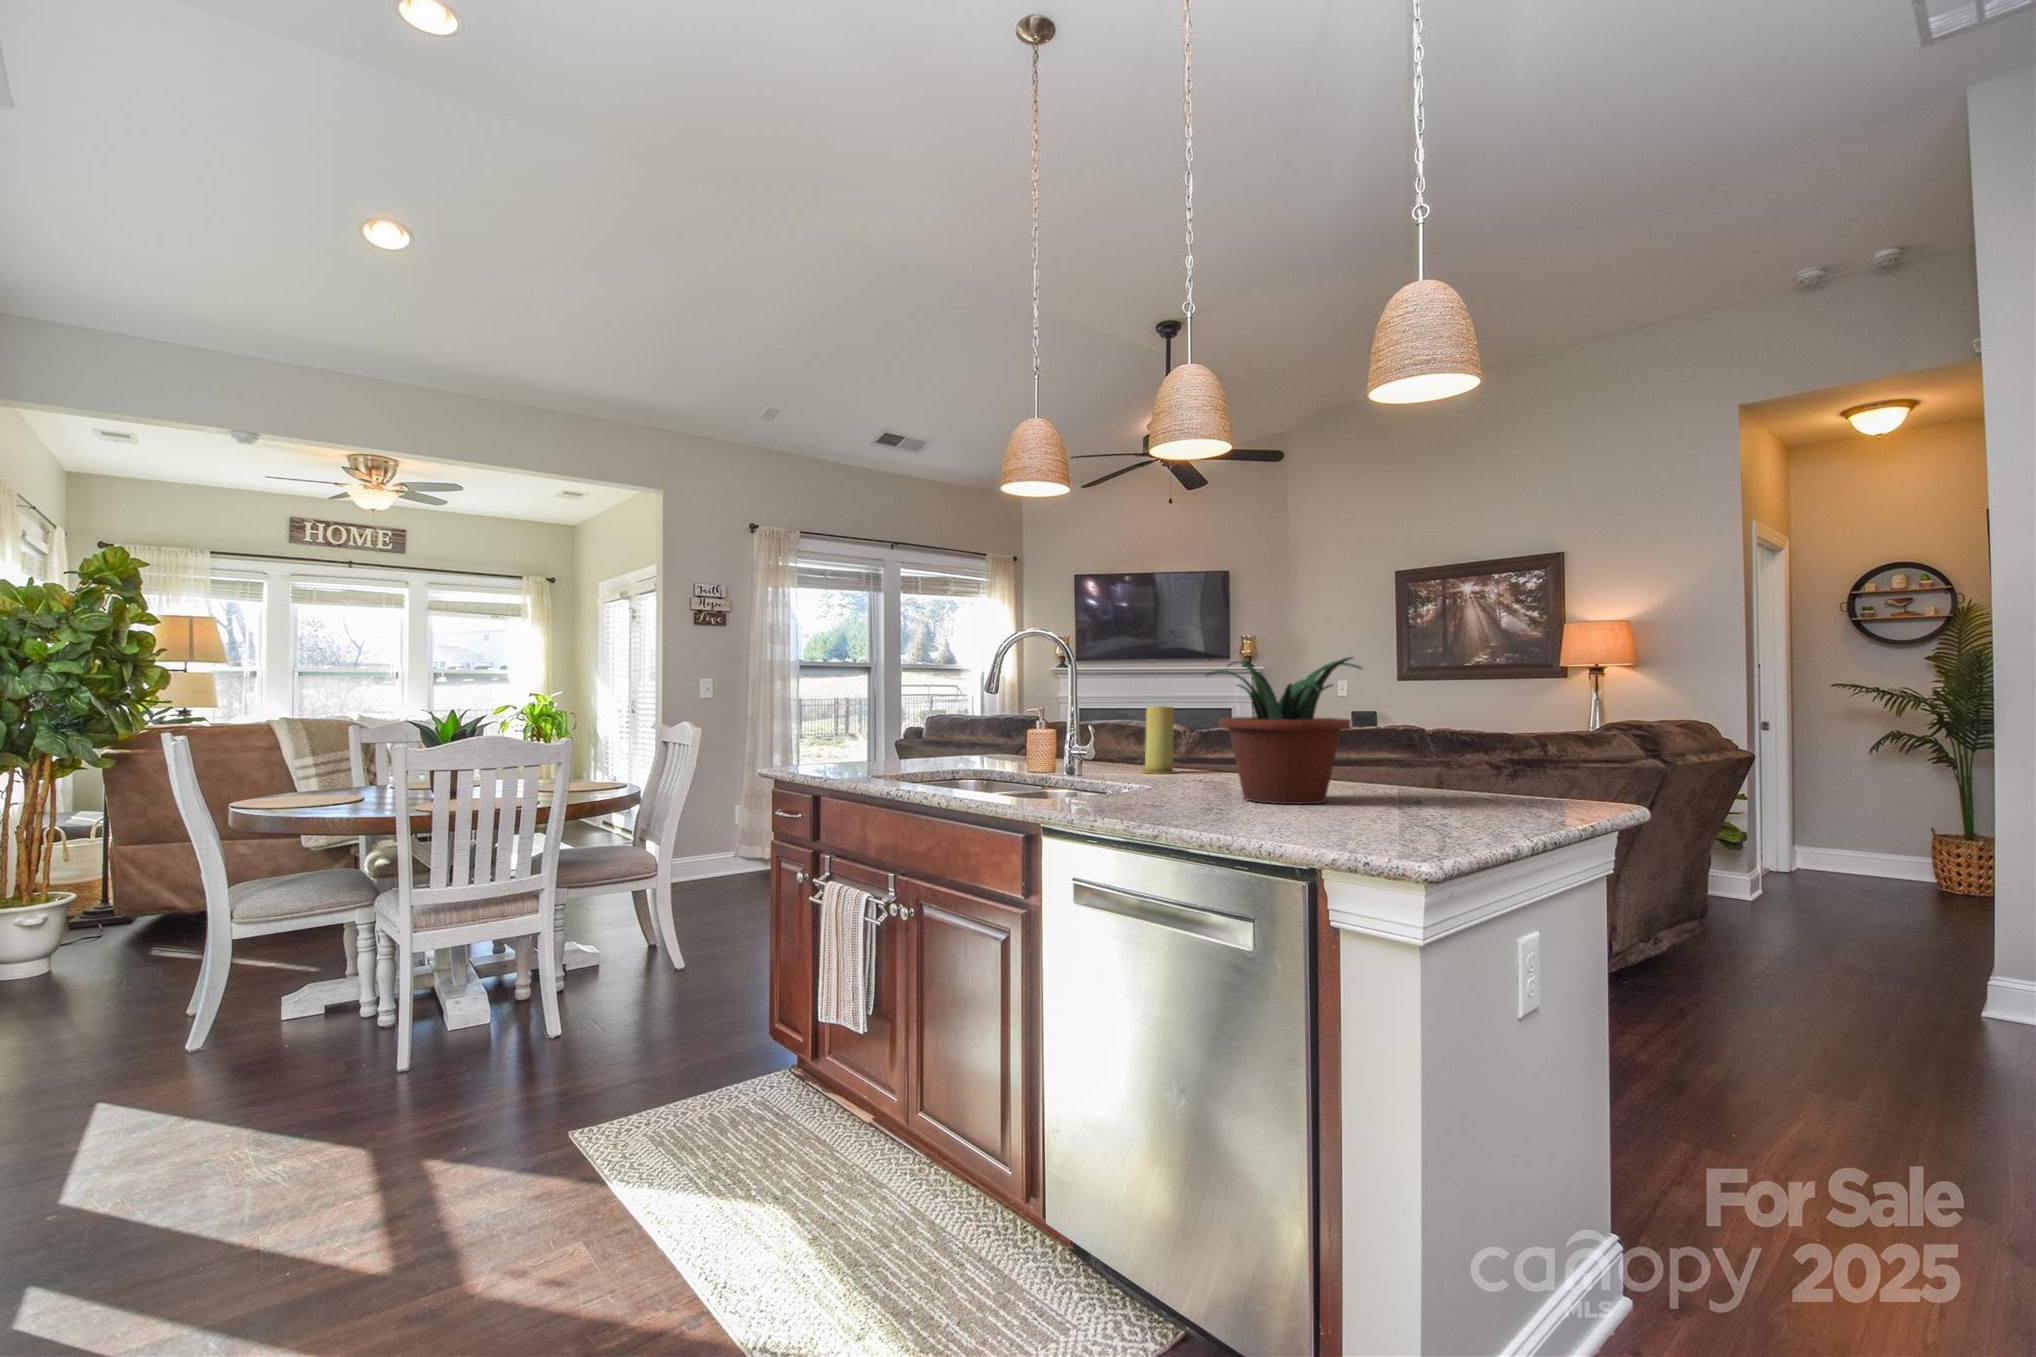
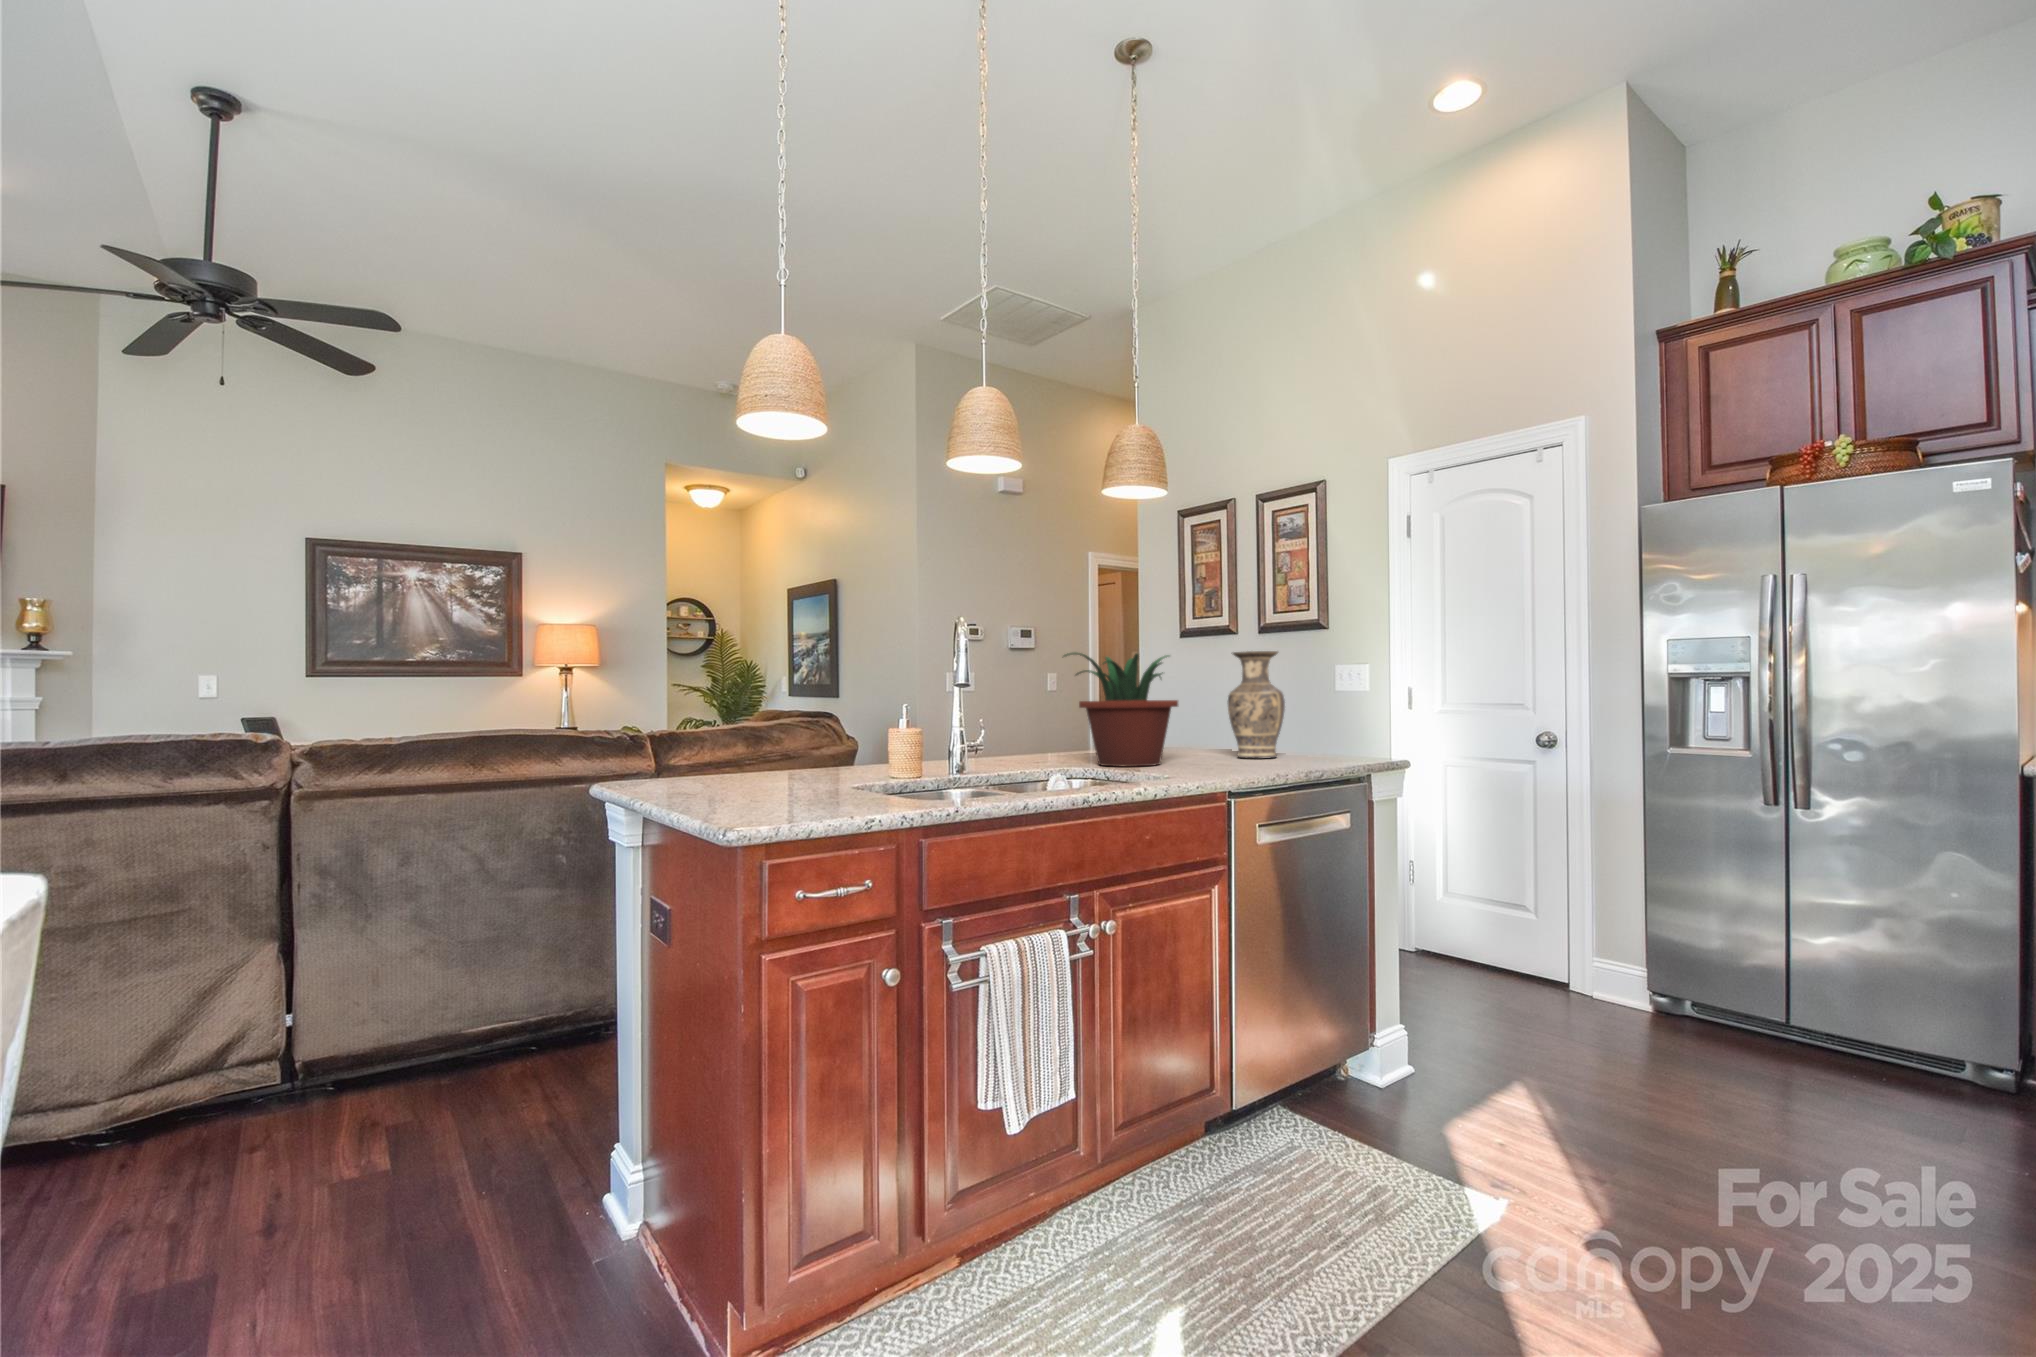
vase: none [1400,644,1502,827] -> present [1228,651,1285,759]
candle: present [1141,706,1176,774] -> none [795,697,840,775]

